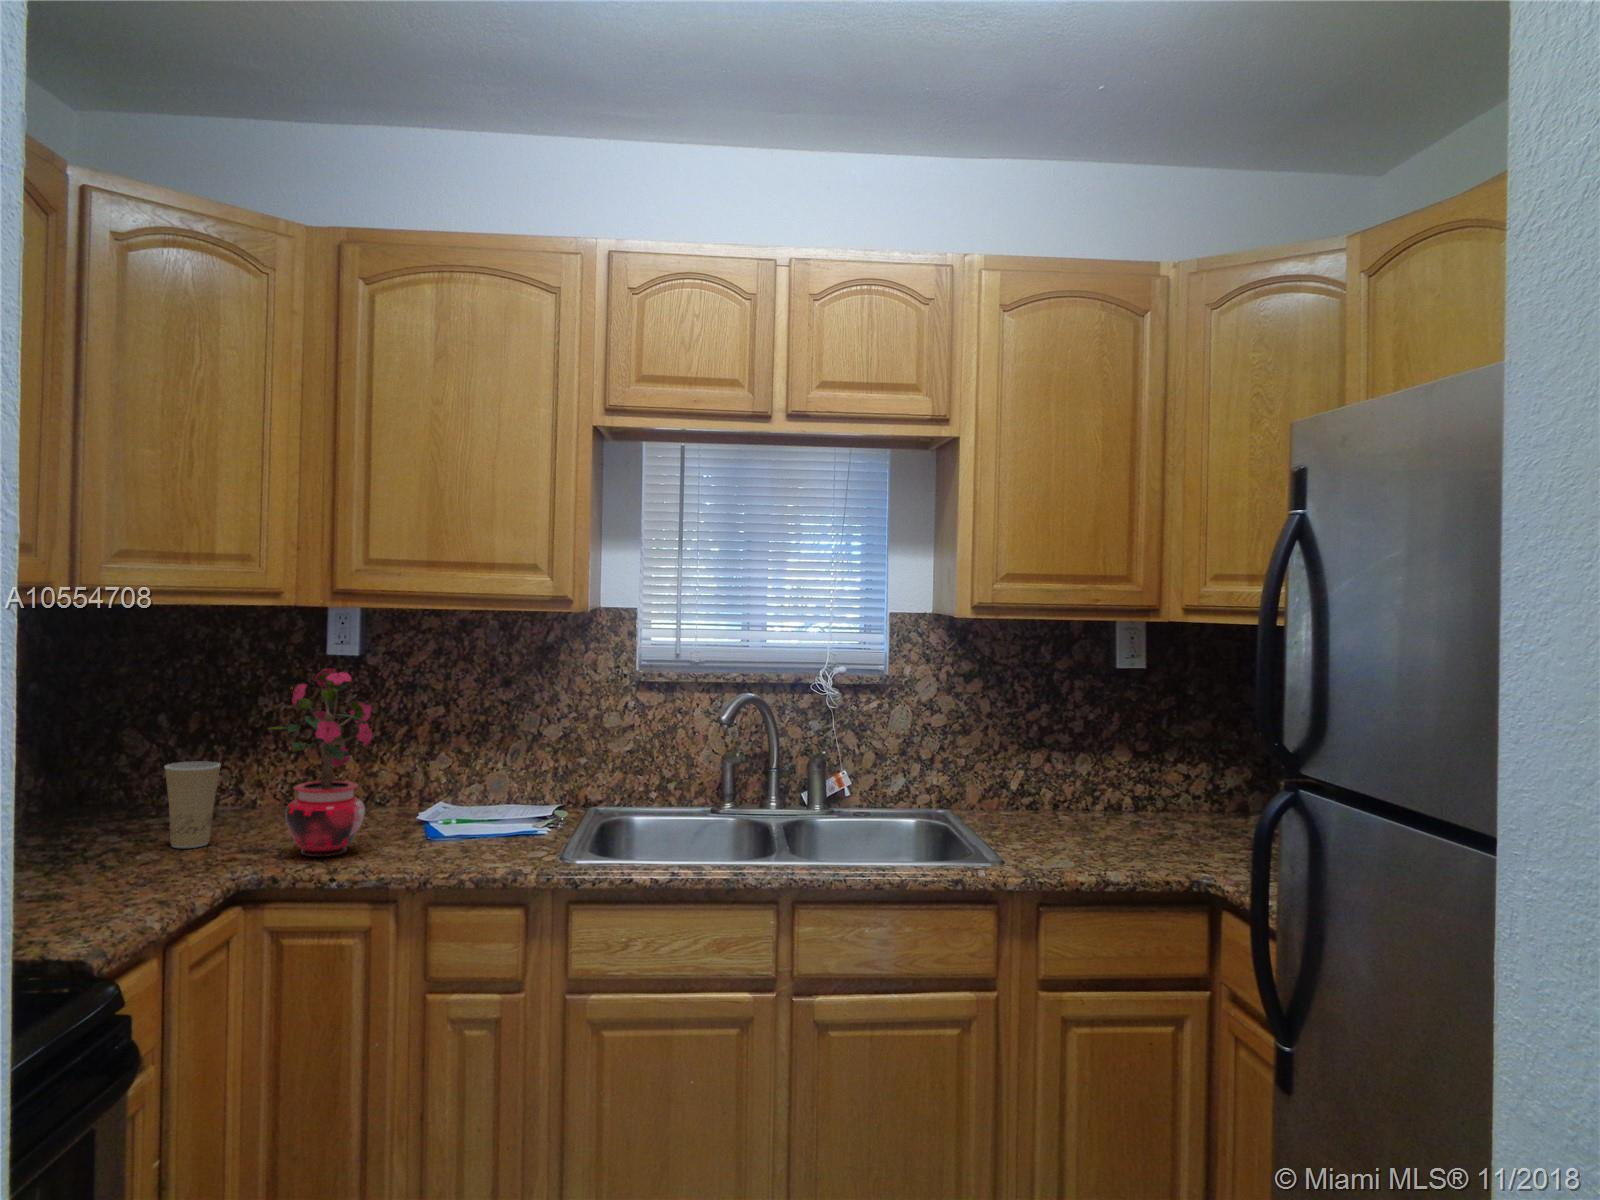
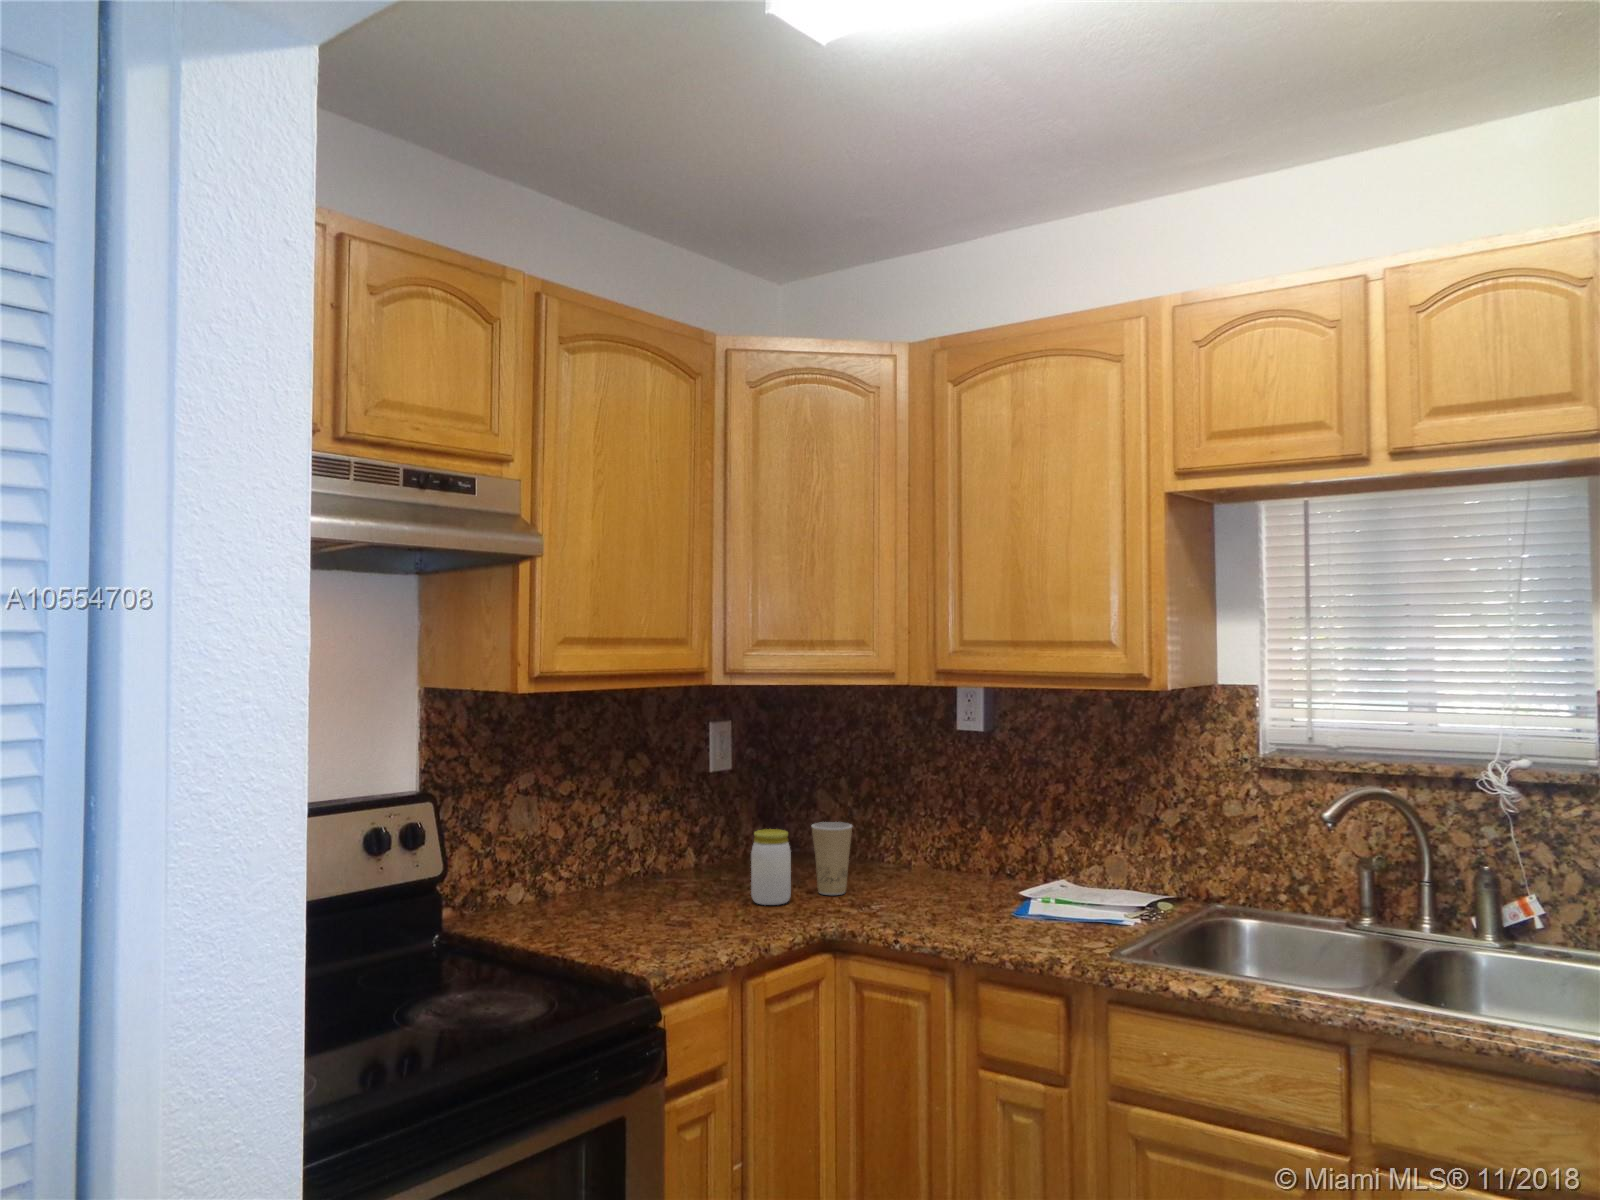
potted plant: present [272,669,372,857] -> none [865,746,959,918]
jar: none [90,775,150,869] -> present [751,829,791,905]

